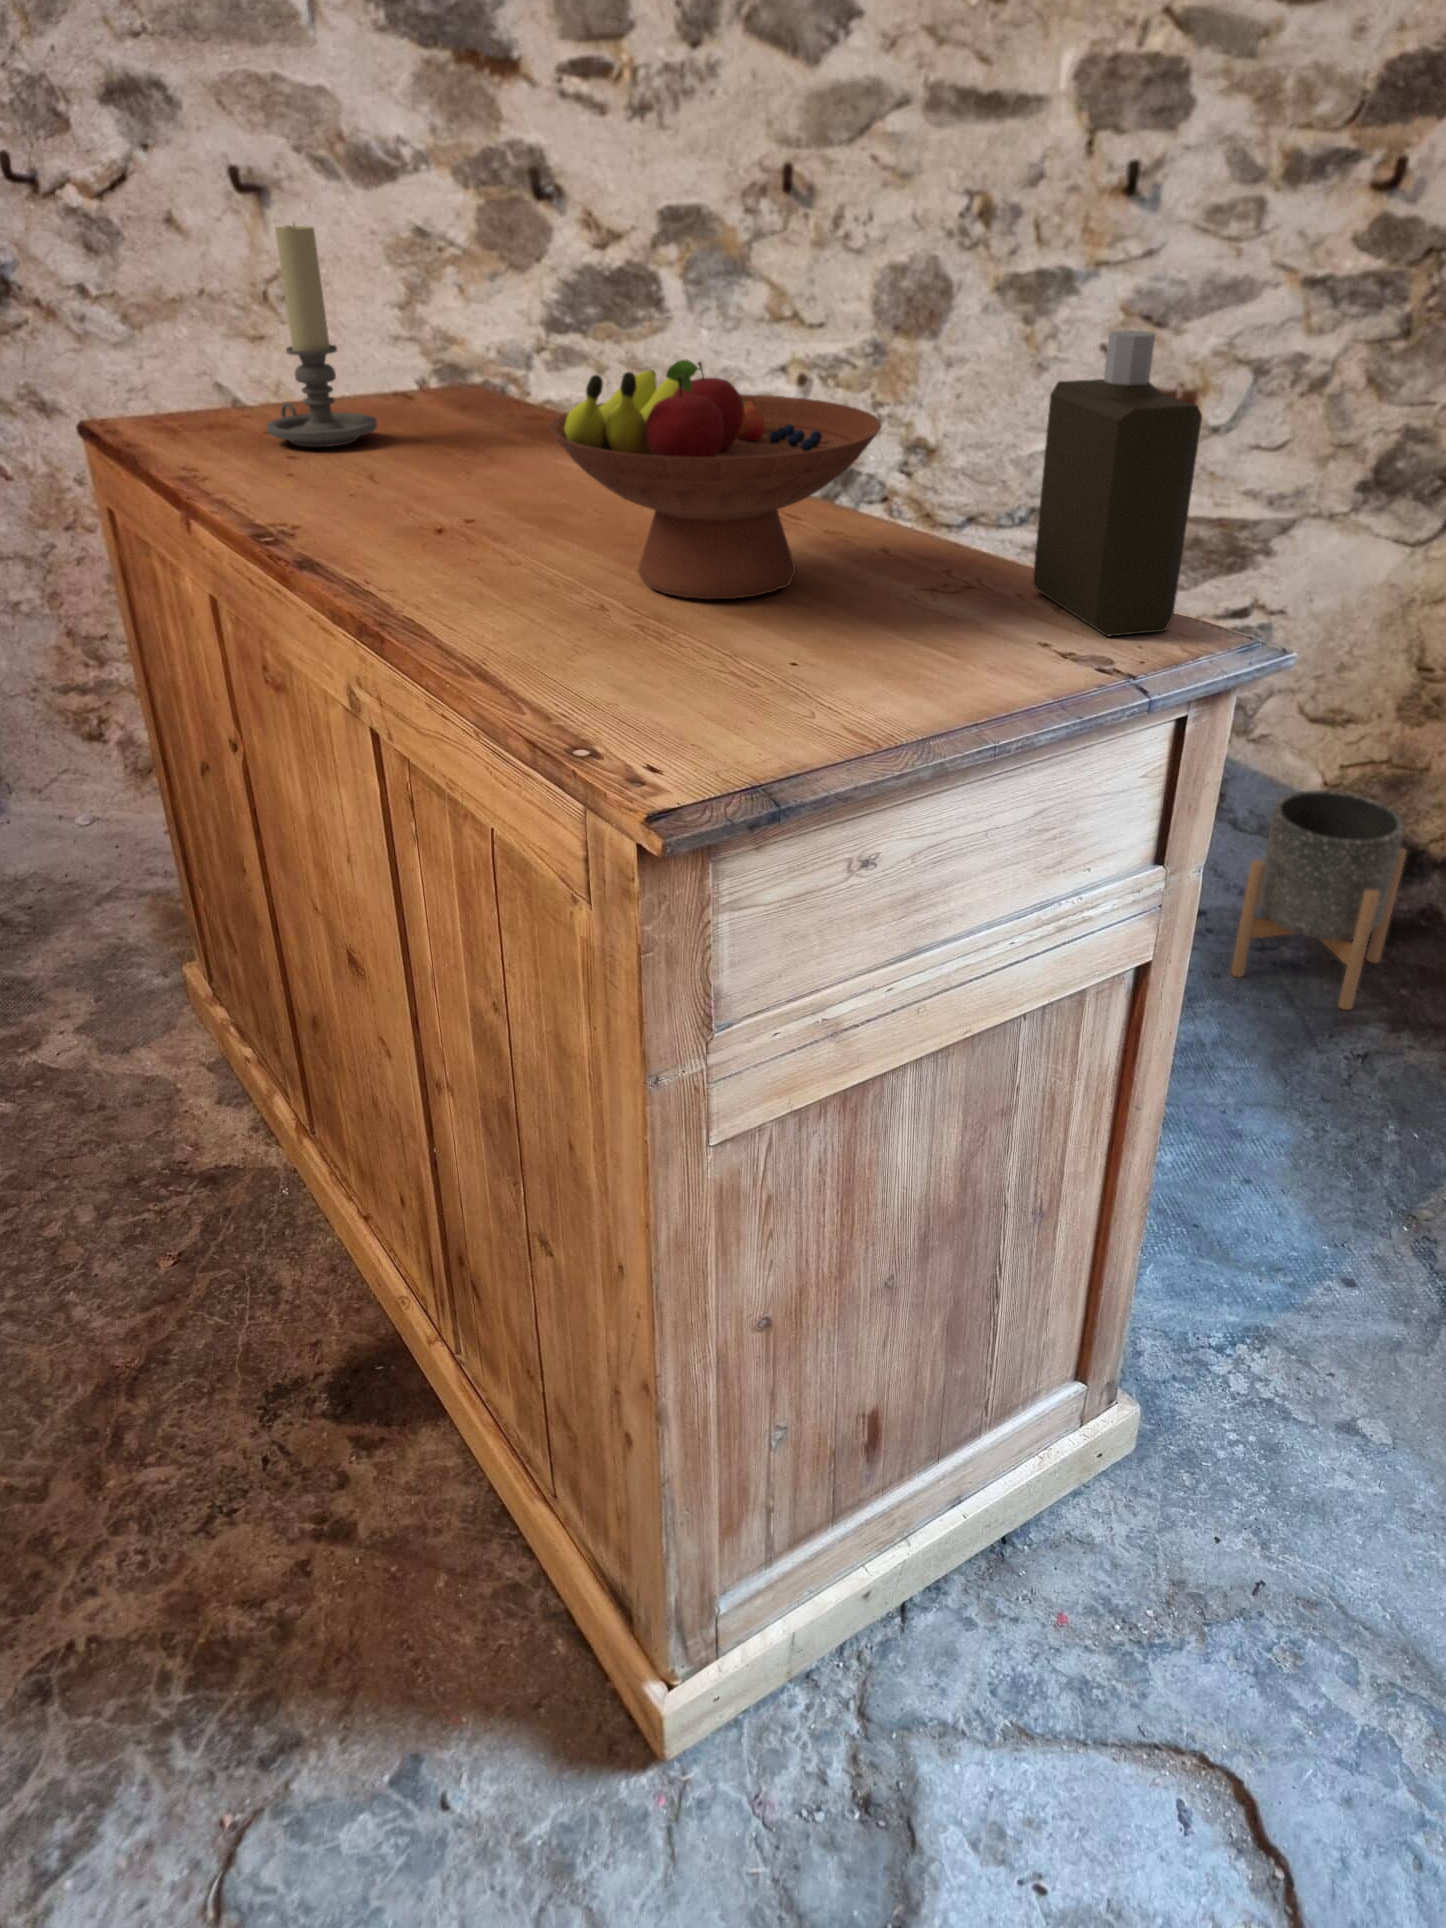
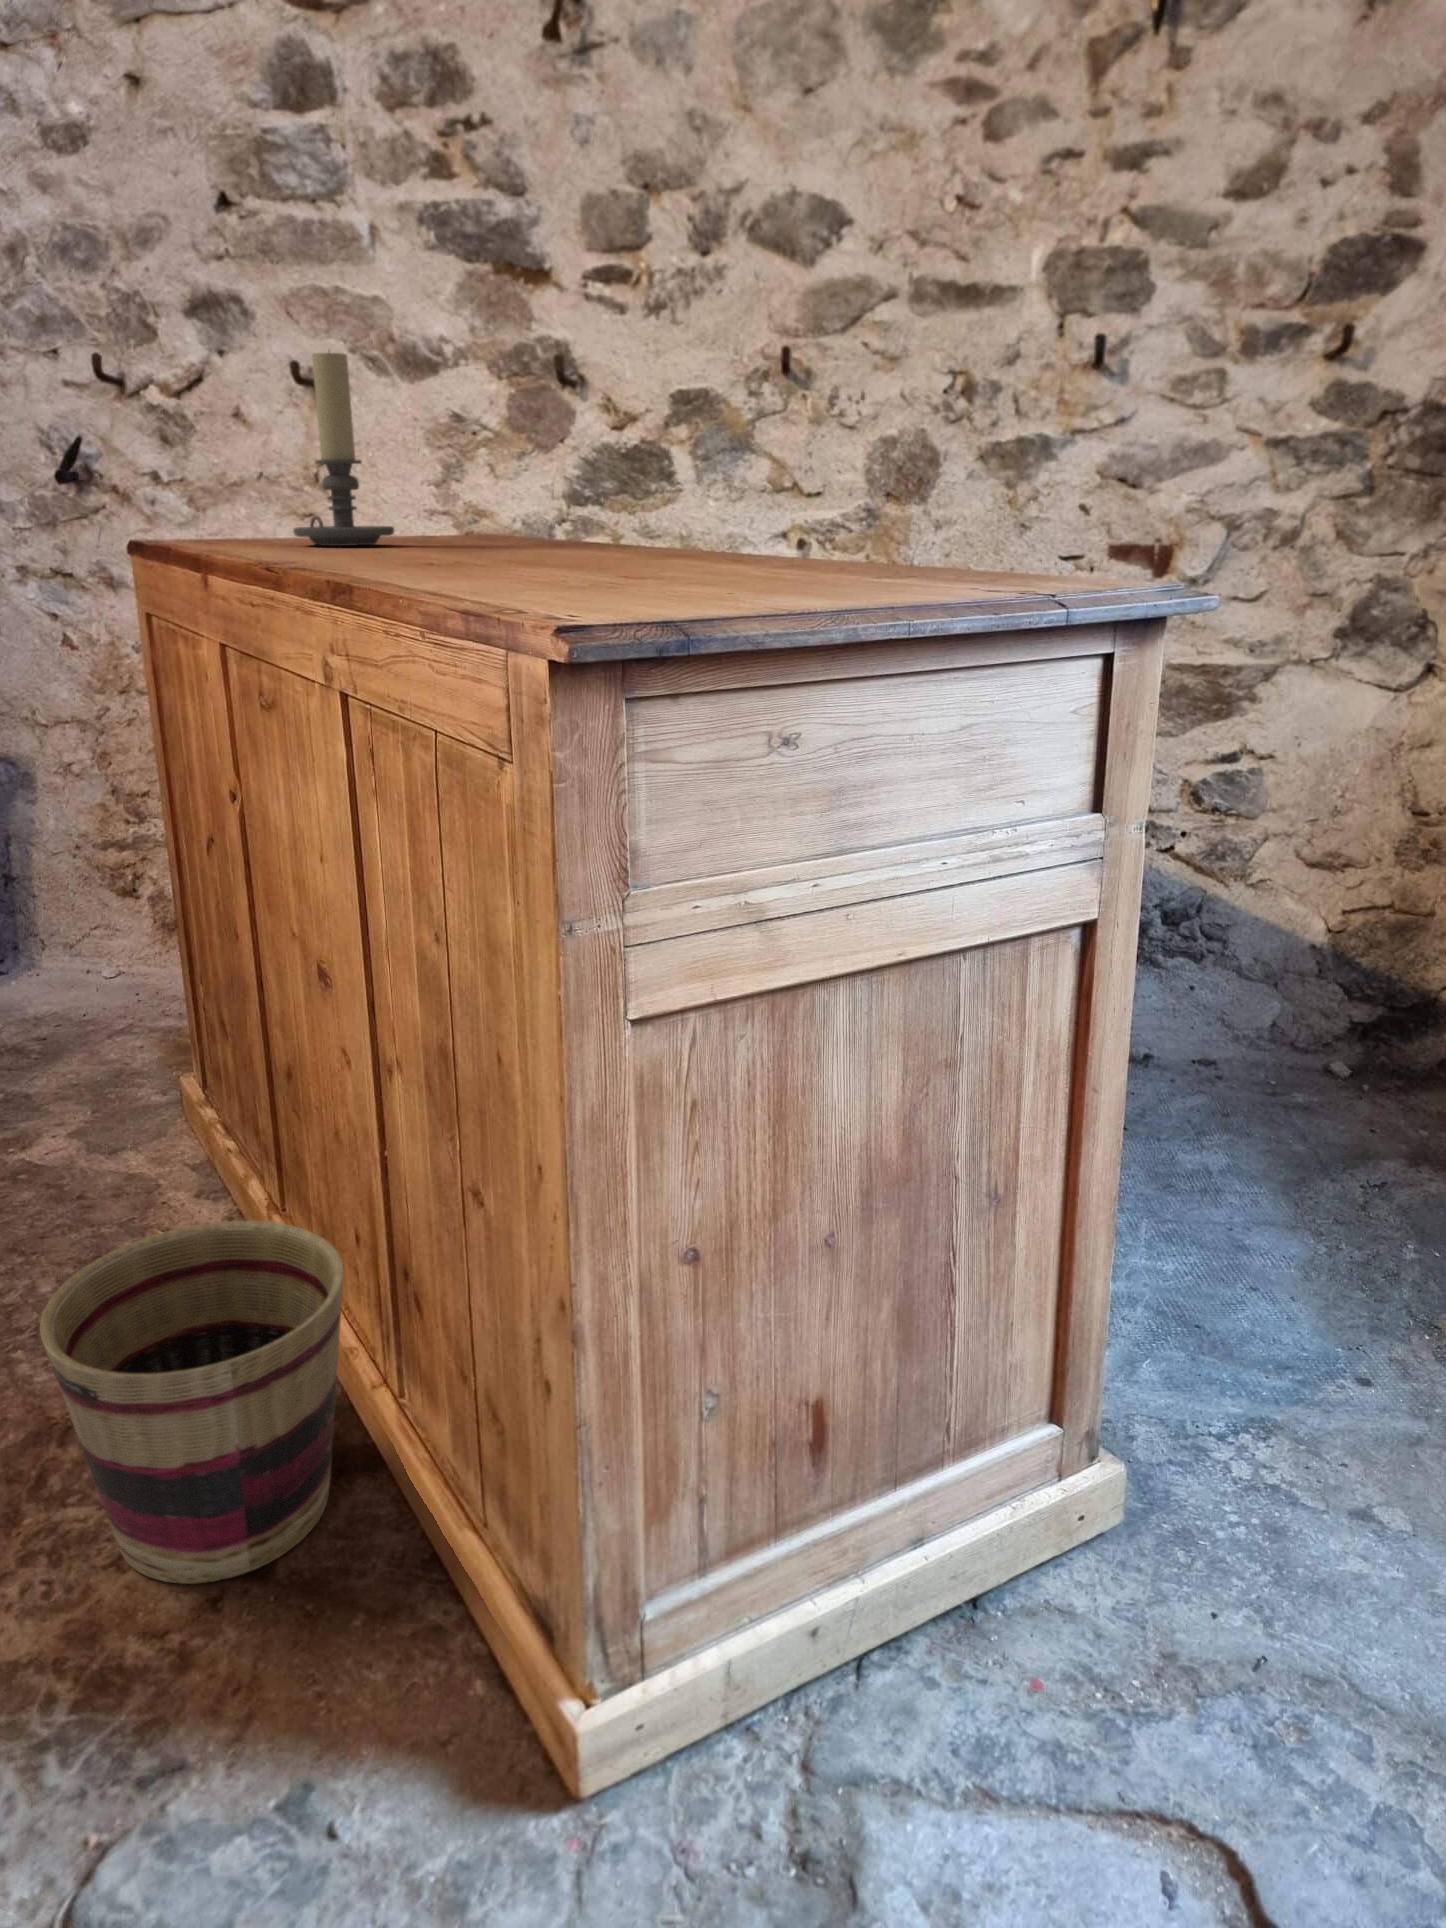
bottle: present [1033,330,1202,637] -> none [973,314,1115,590]
fruit bowl: present [548,360,881,599] -> none [516,355,825,577]
planter: present [1231,790,1406,1010] -> none [1239,924,1411,1142]
basket: none [123,1203,408,1547] -> present [40,1221,344,1584]

